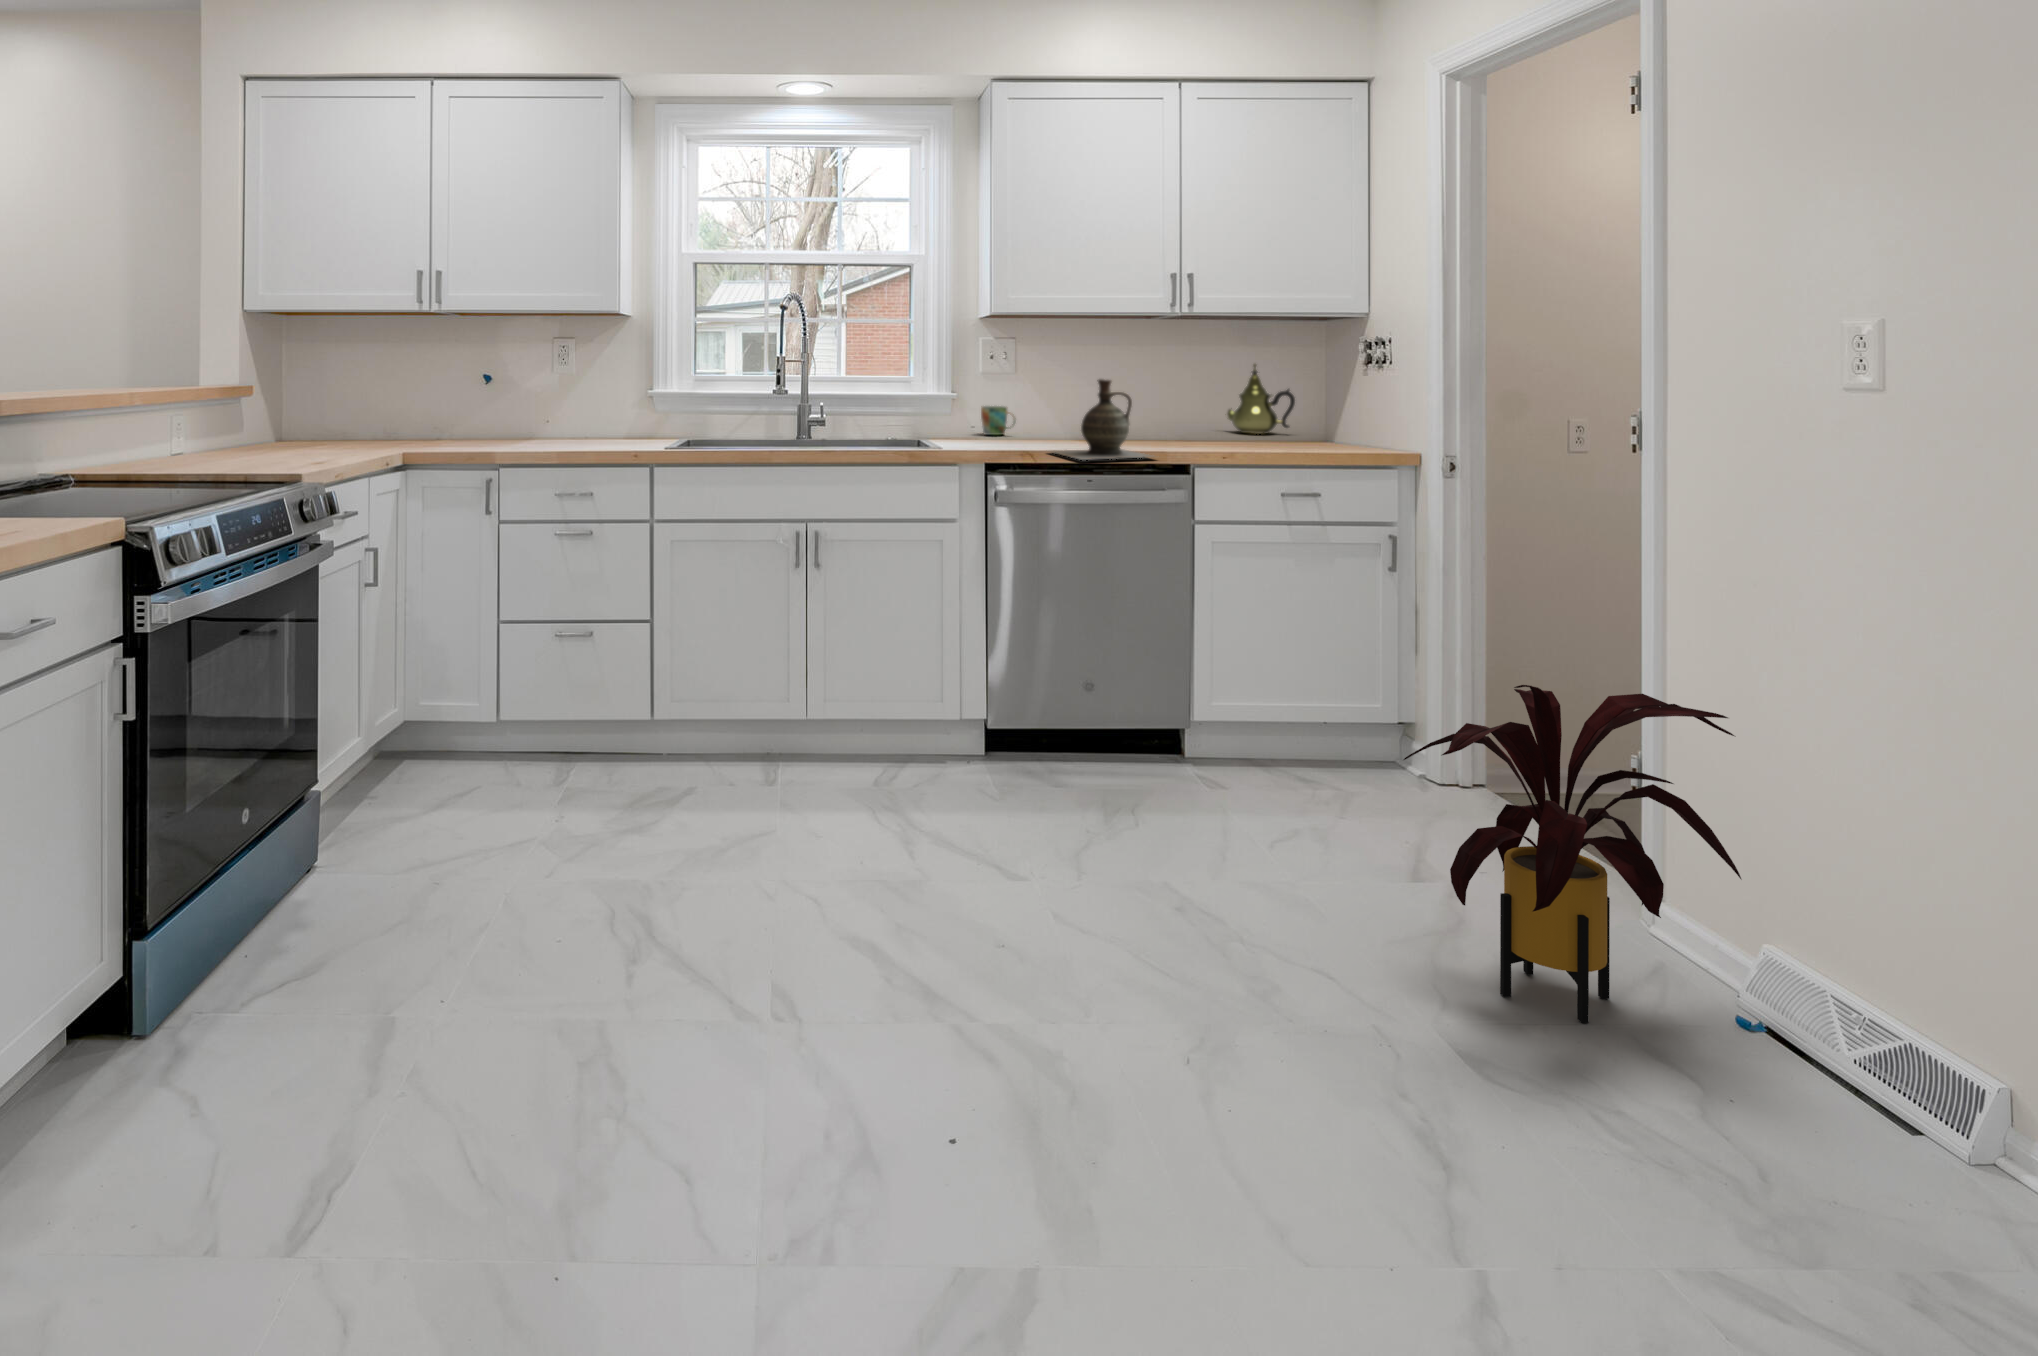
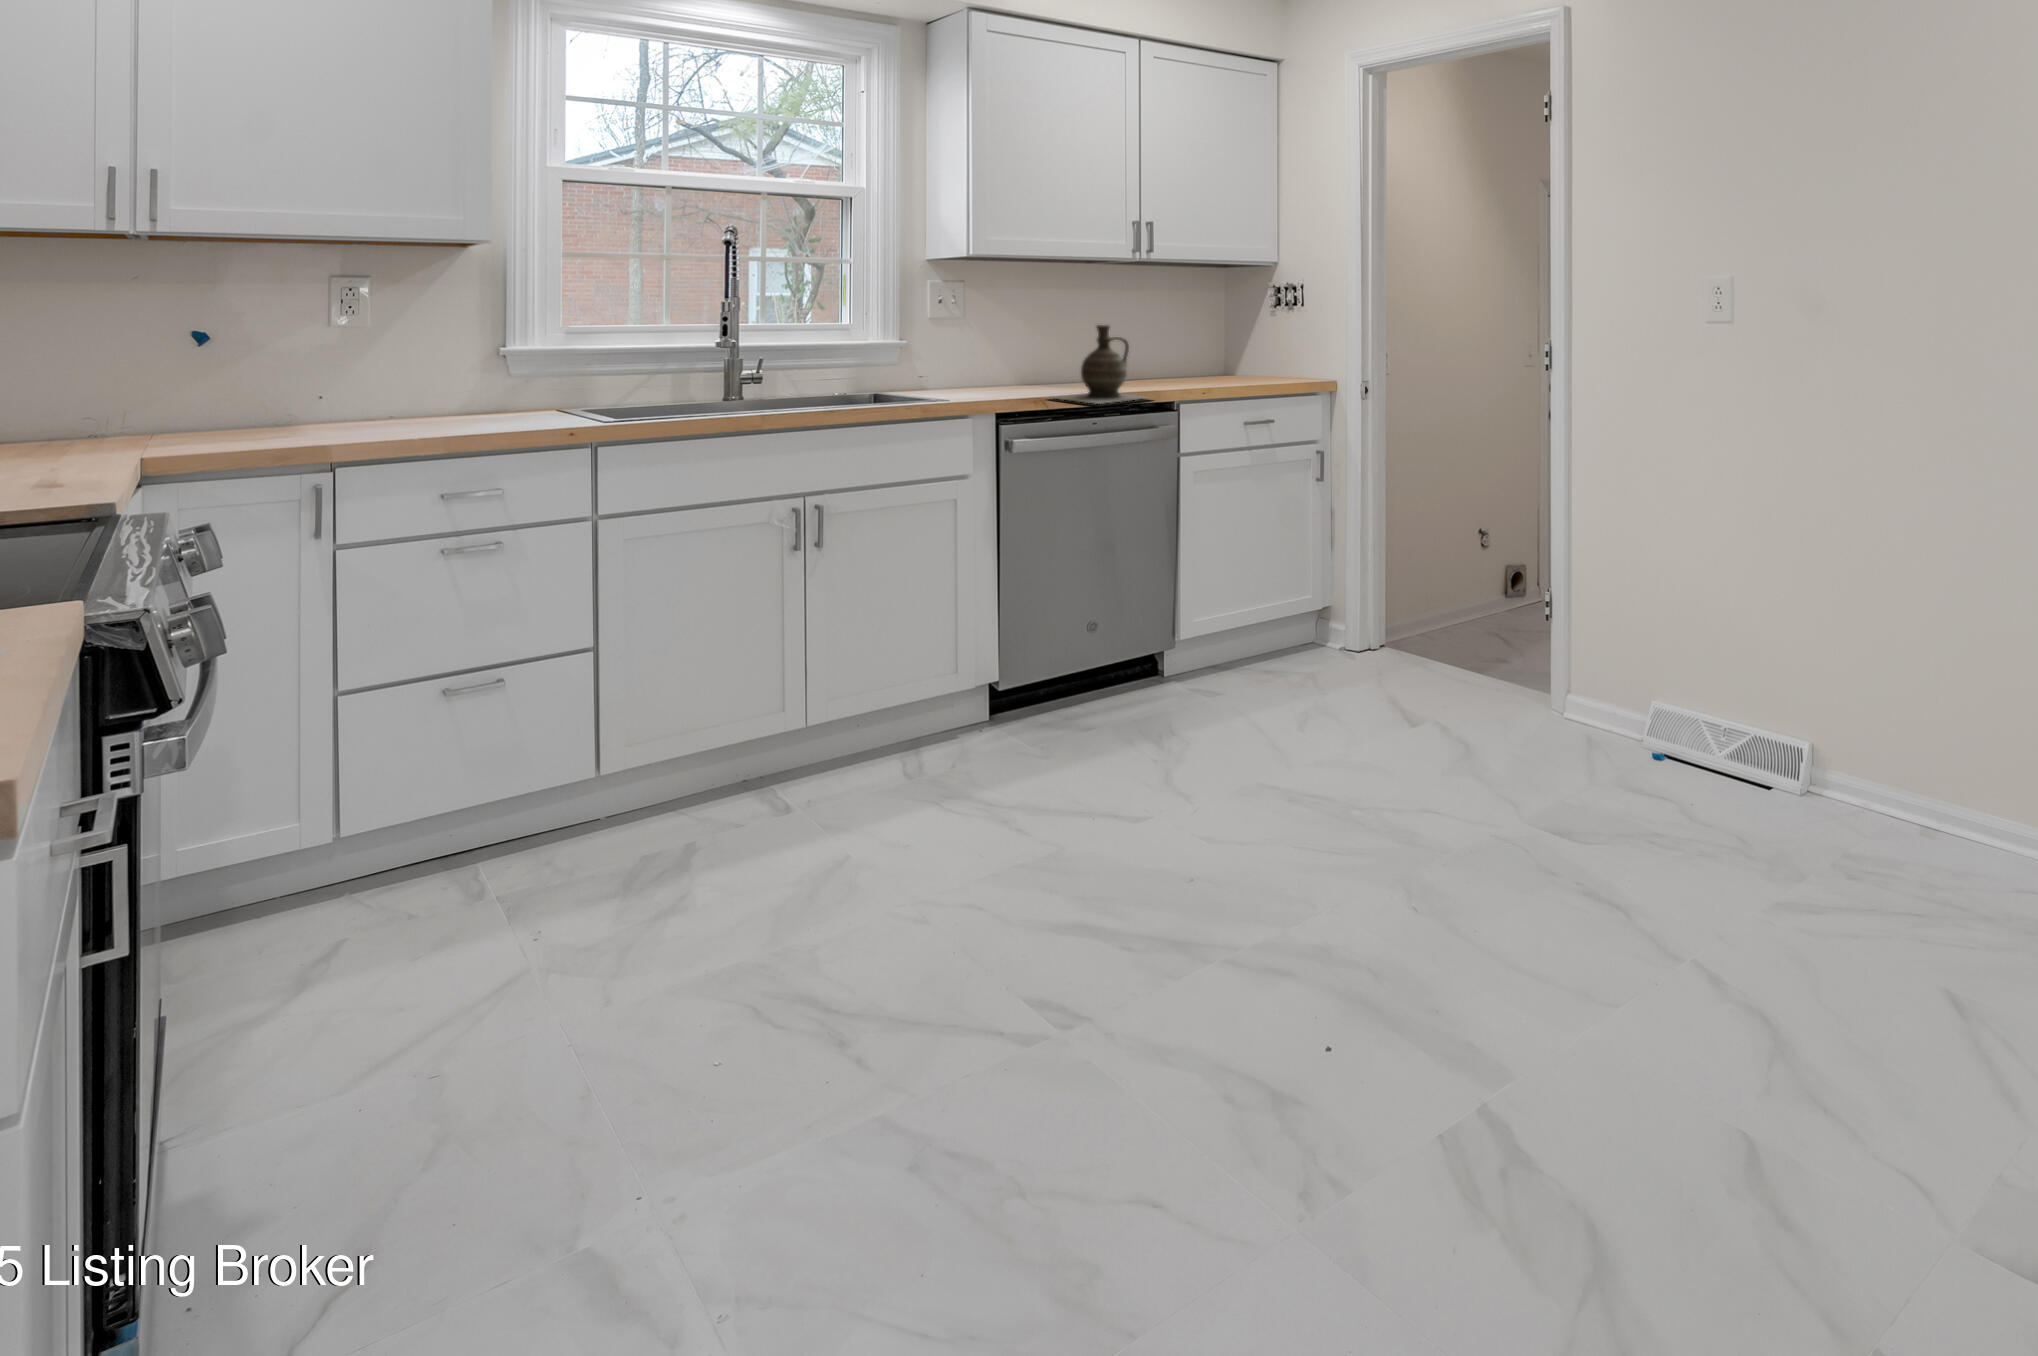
teapot: present [1227,364,1295,434] -> none [1142,308,1208,372]
mug: present [981,406,1015,435] -> none [937,354,975,384]
house plant: present [1404,685,1741,1023] -> none [1466,546,1693,787]

